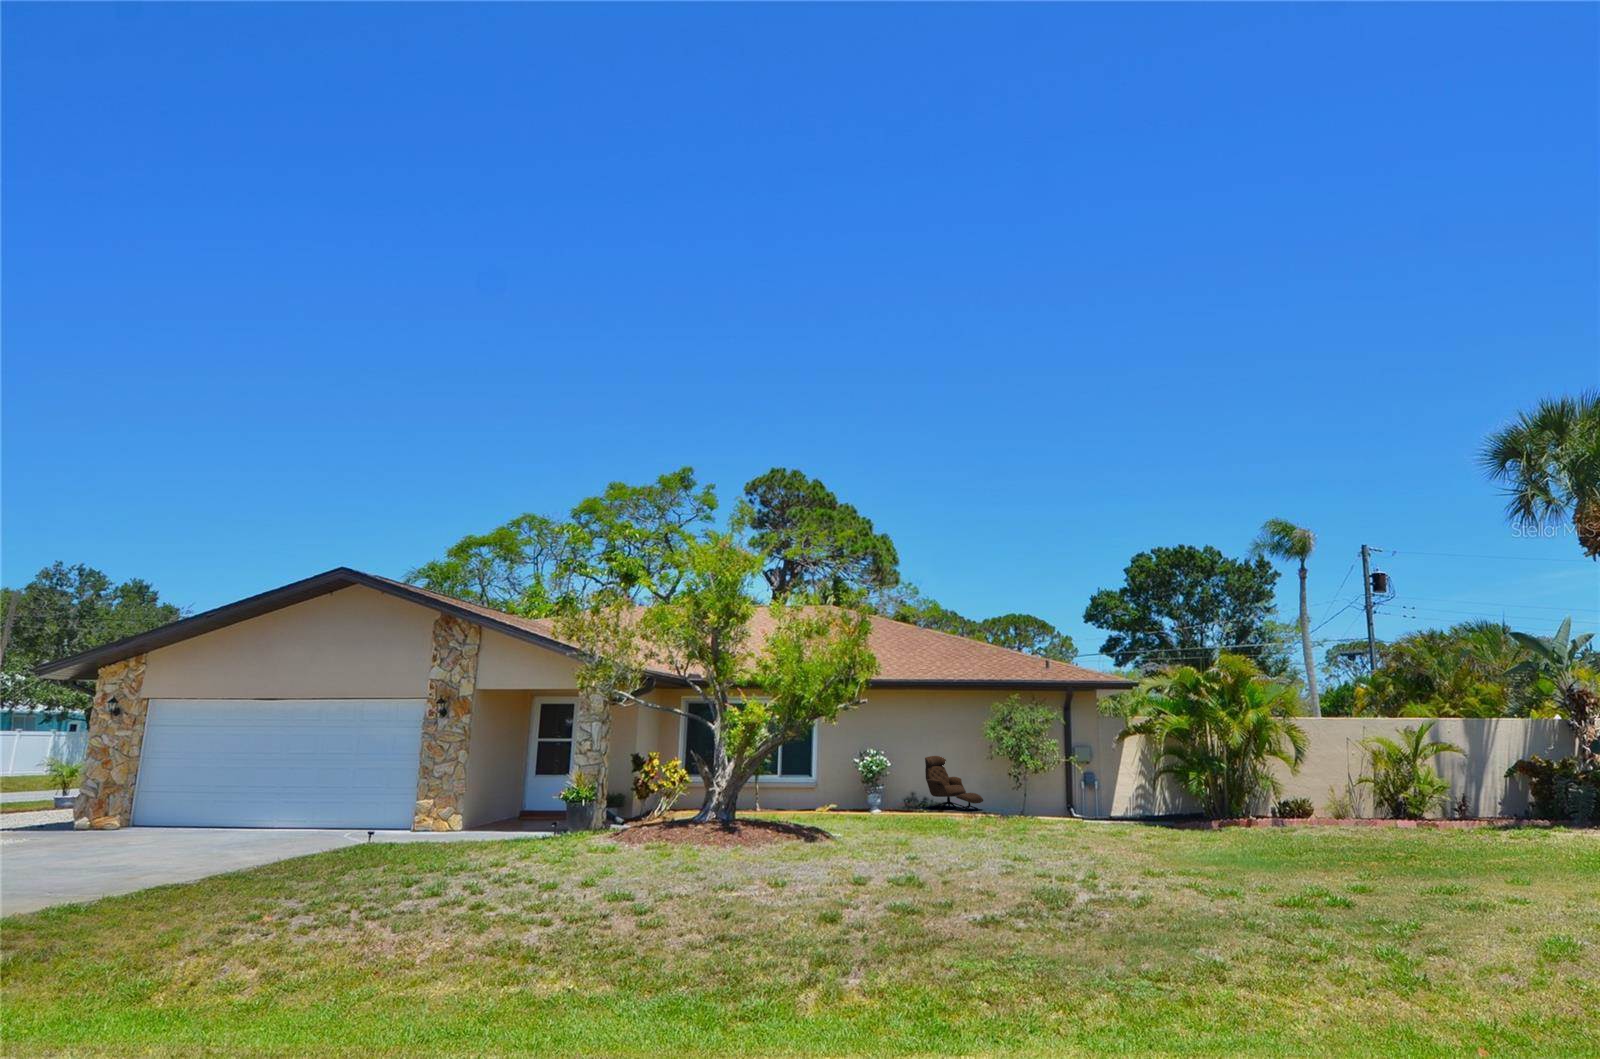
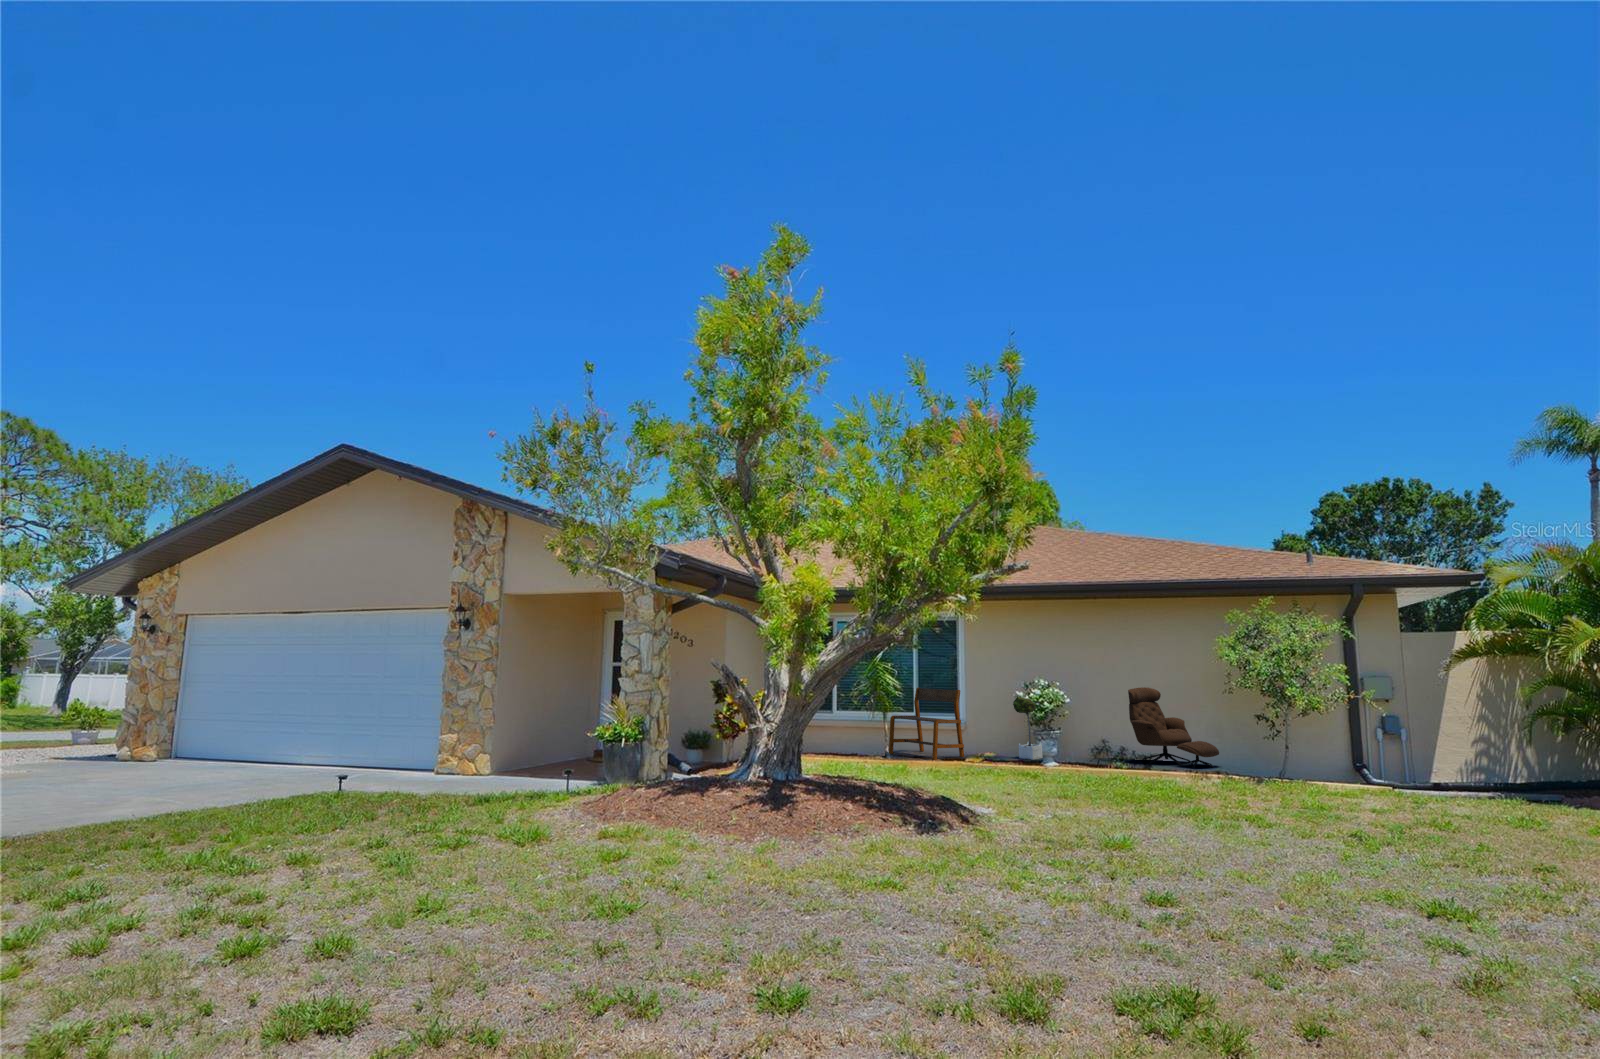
bench: none [754,757,811,811] -> present [889,688,964,760]
potted tree: none [846,763,866,809] -> present [1013,697,1043,760]

